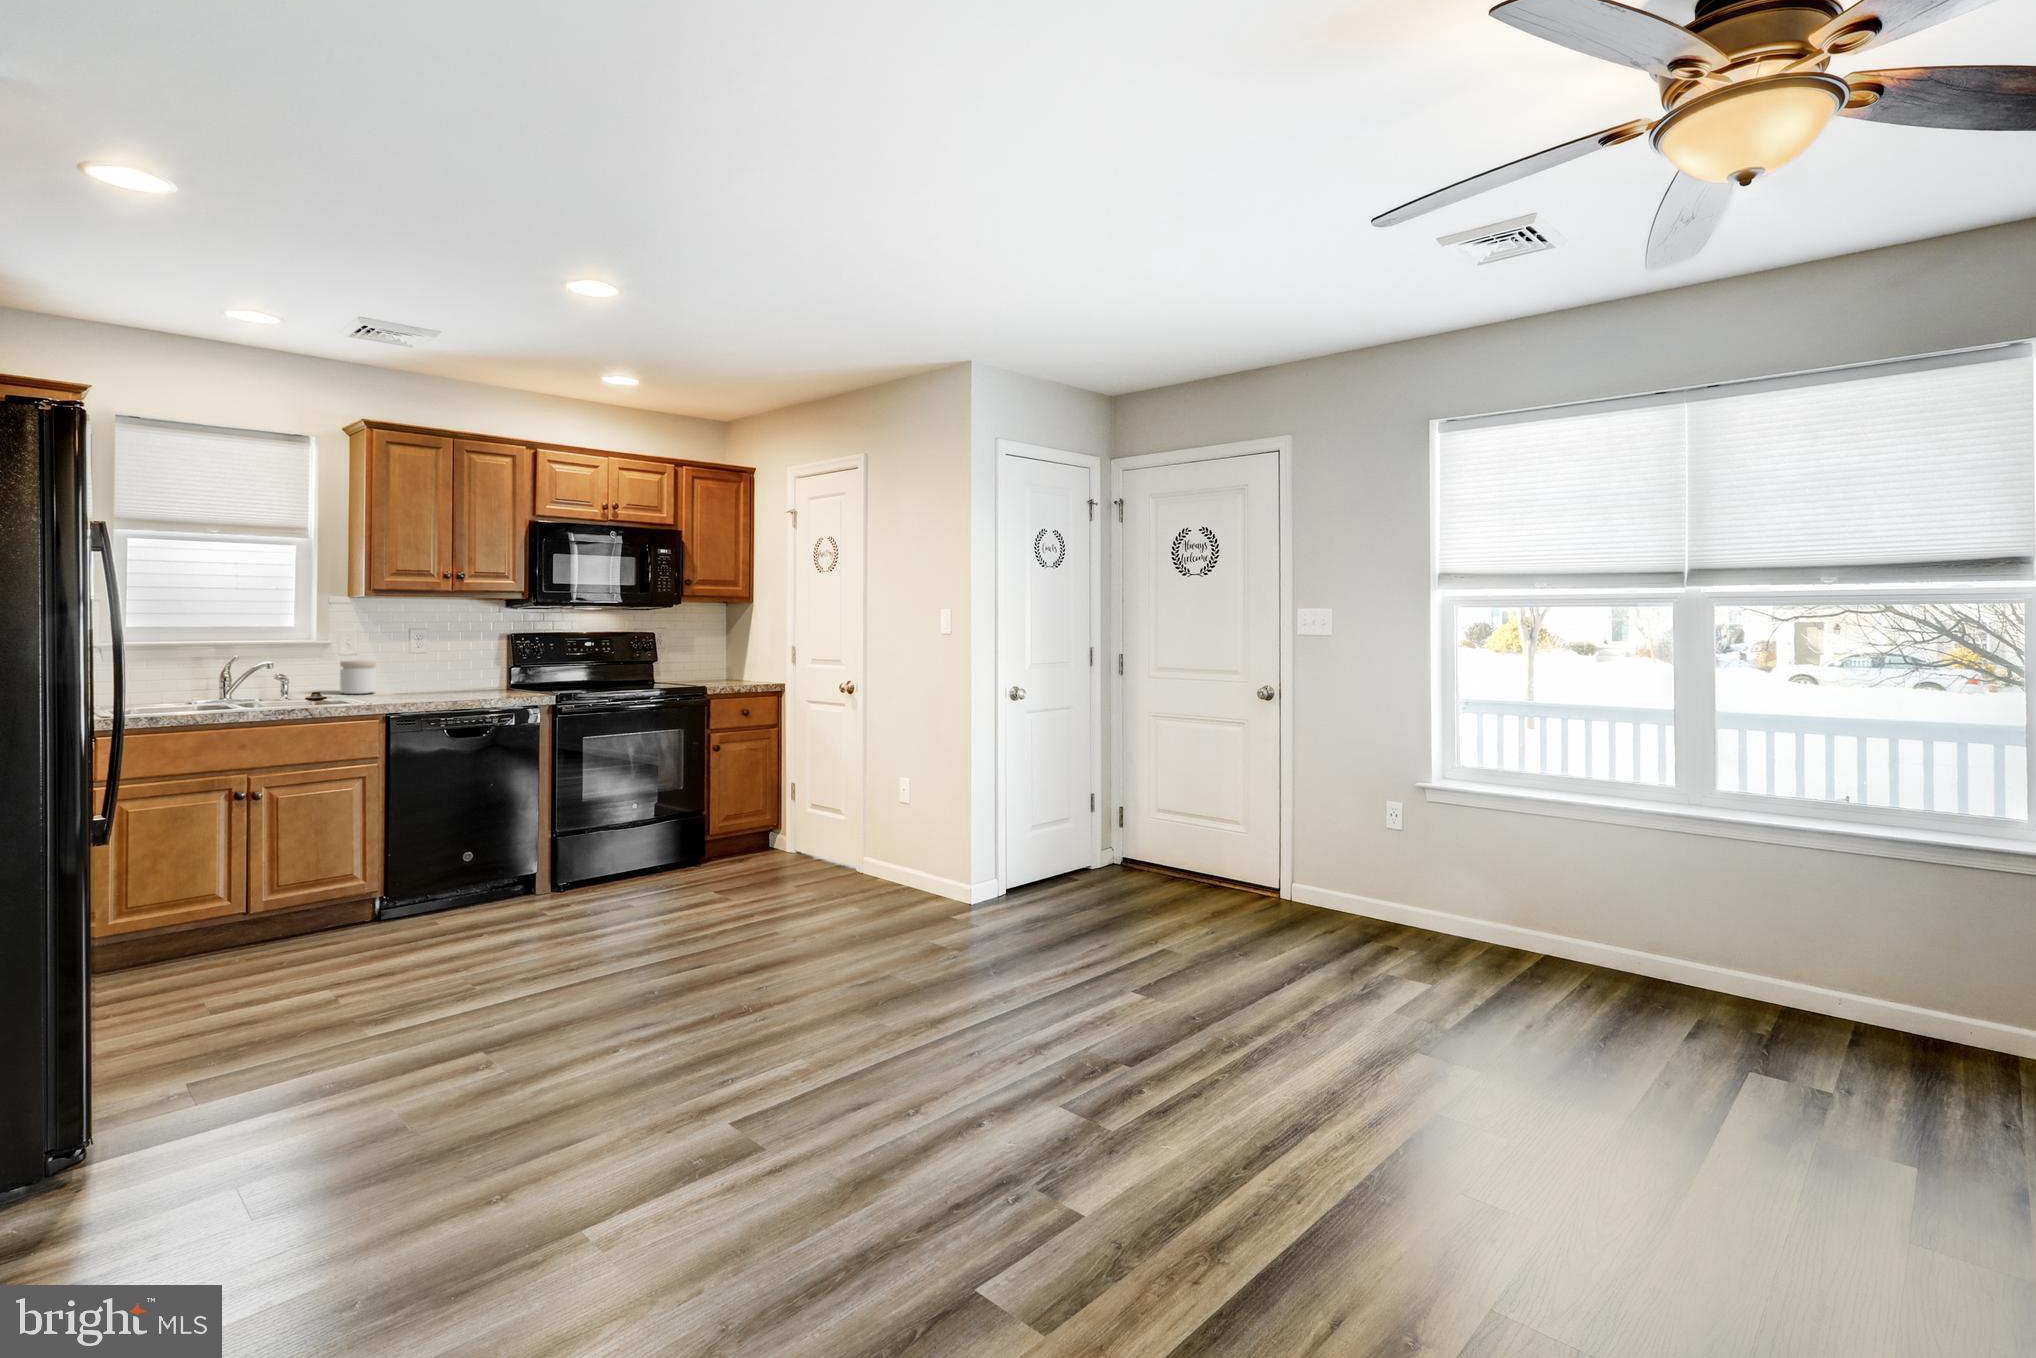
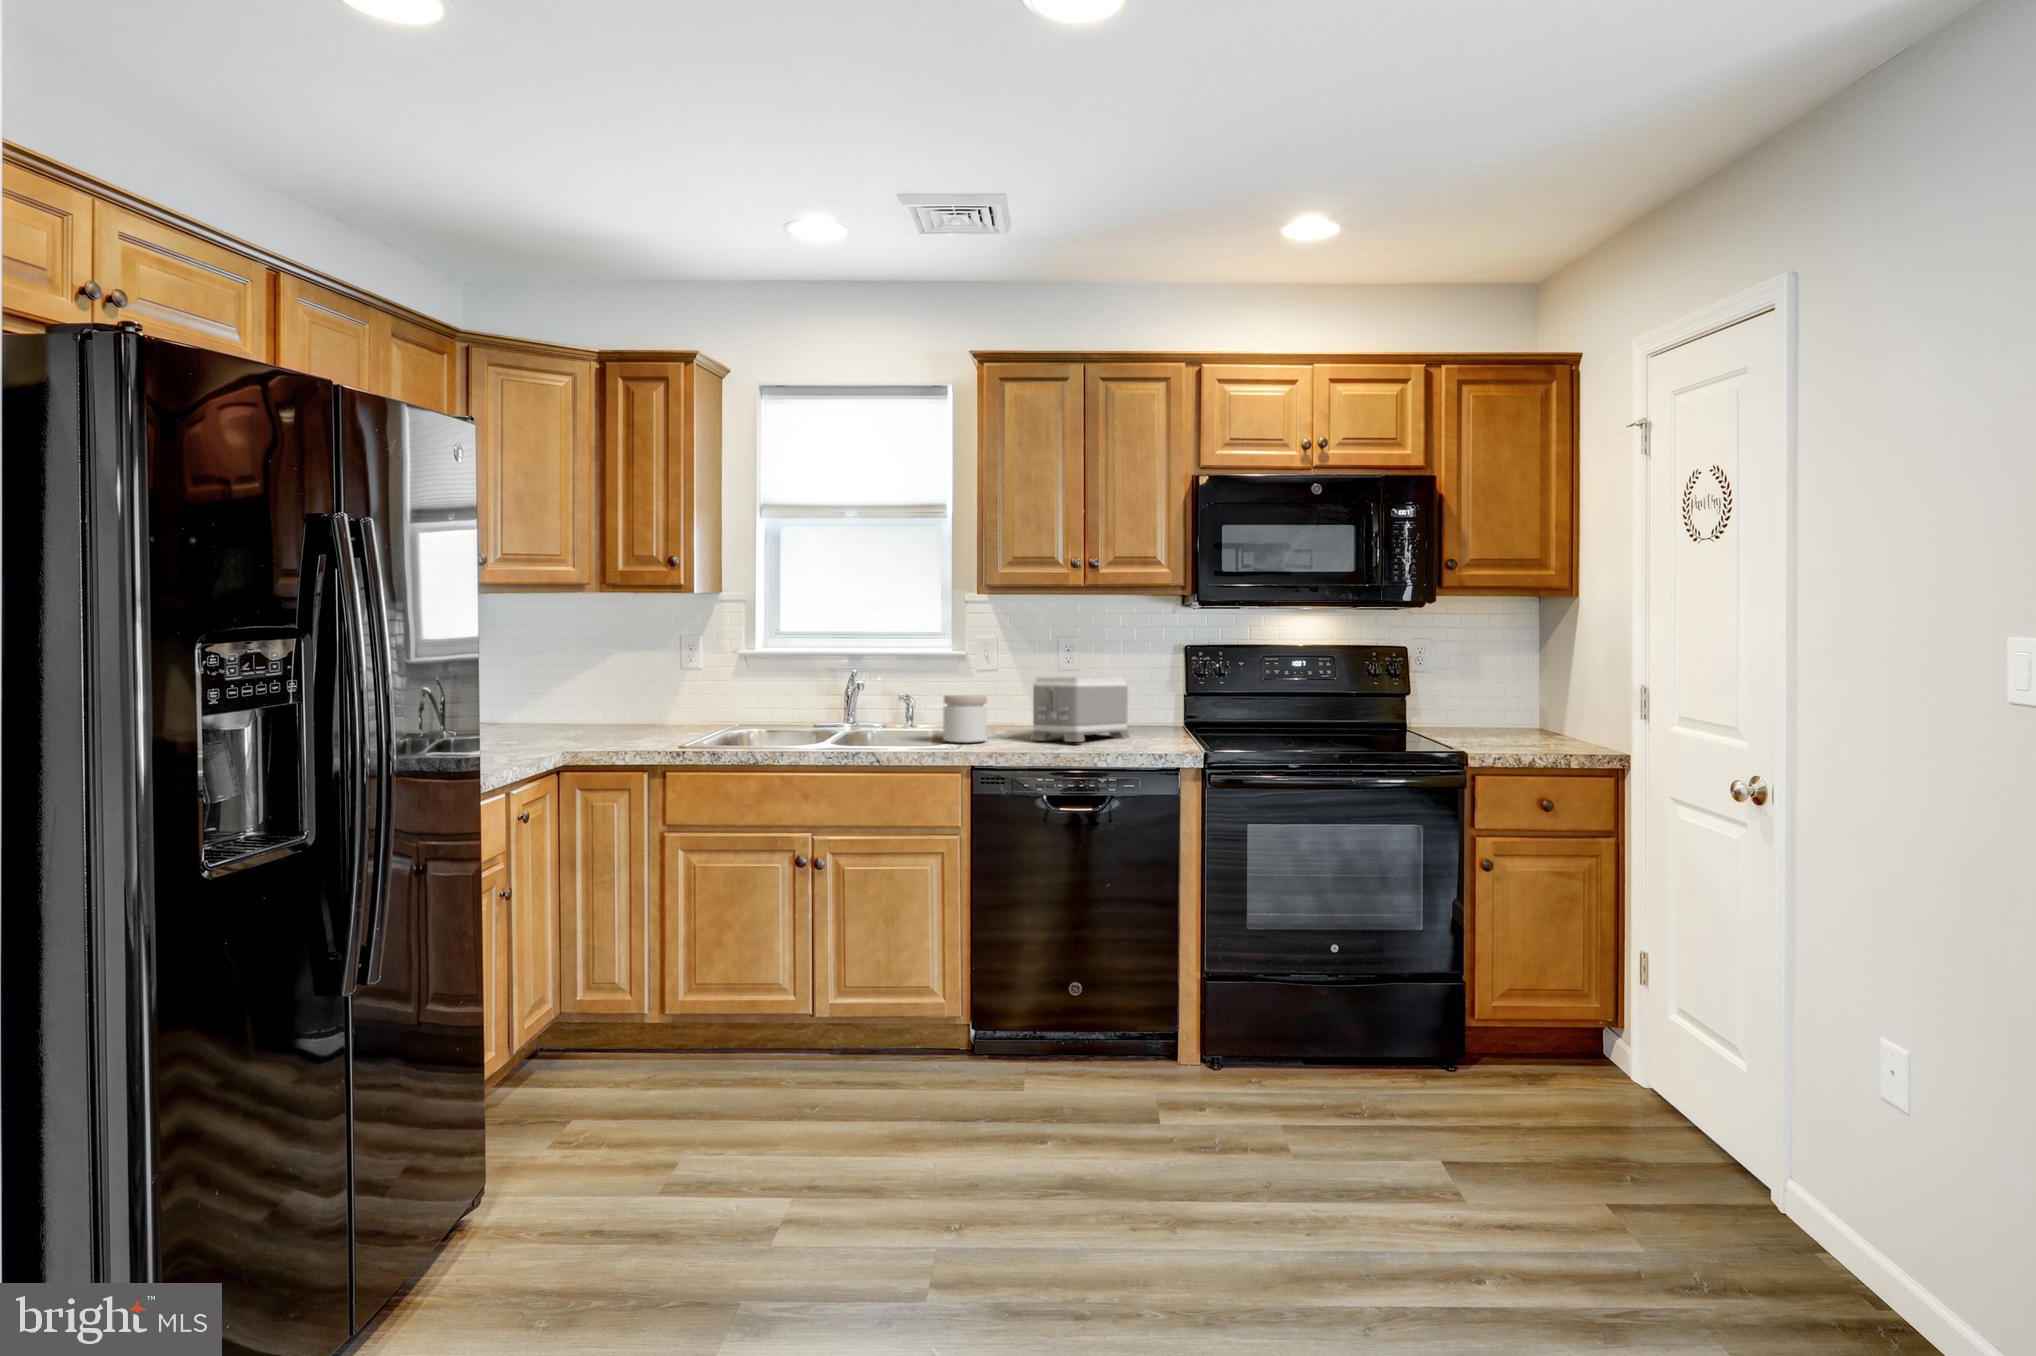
toaster: none [410,647,481,690] -> present [1030,677,1130,742]

